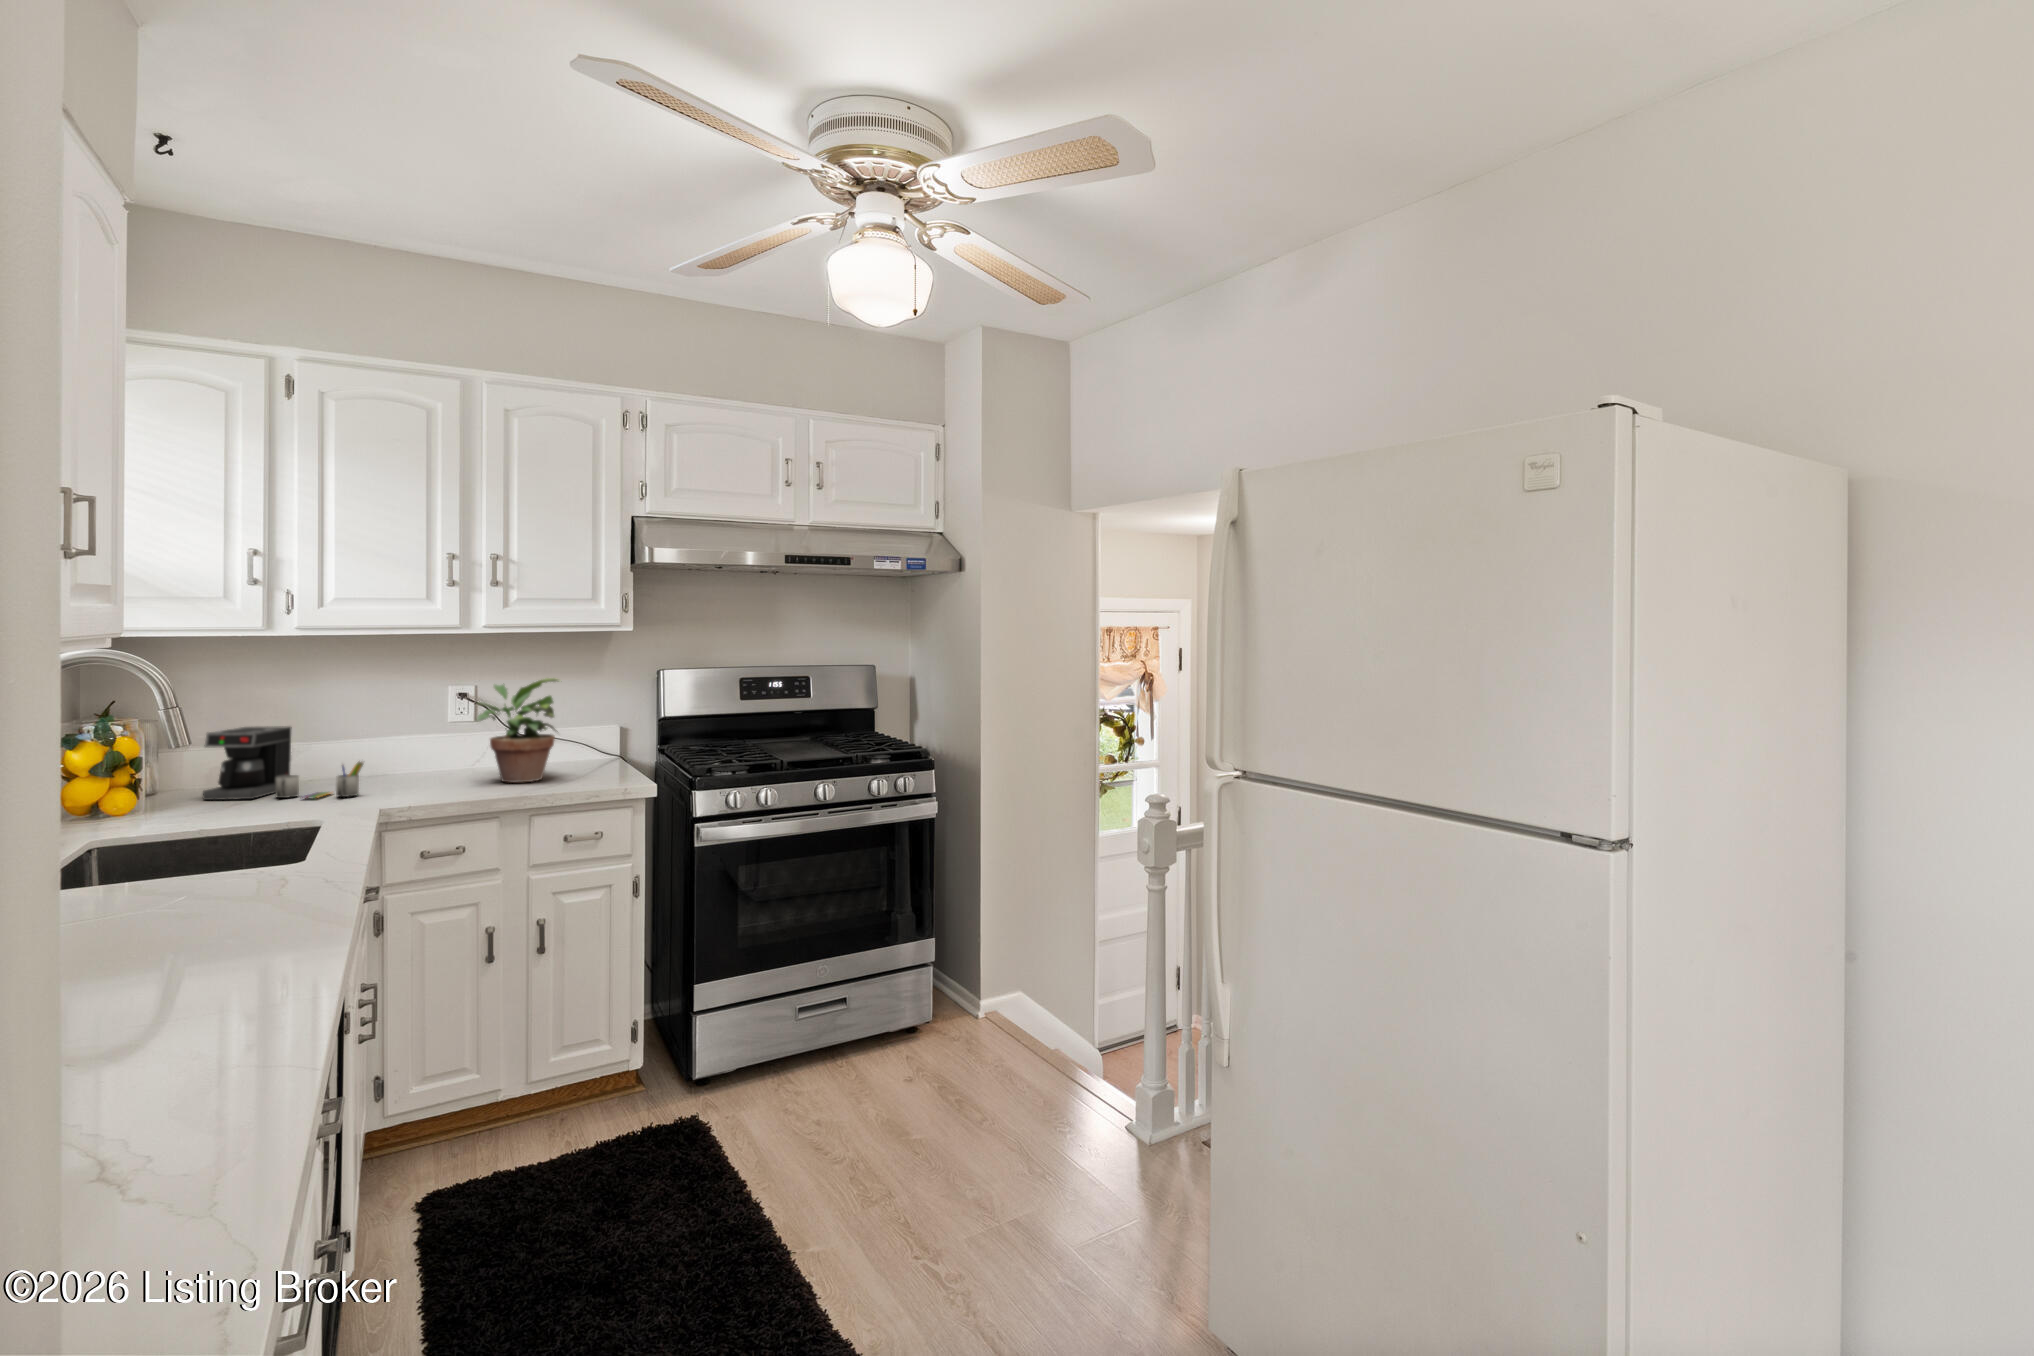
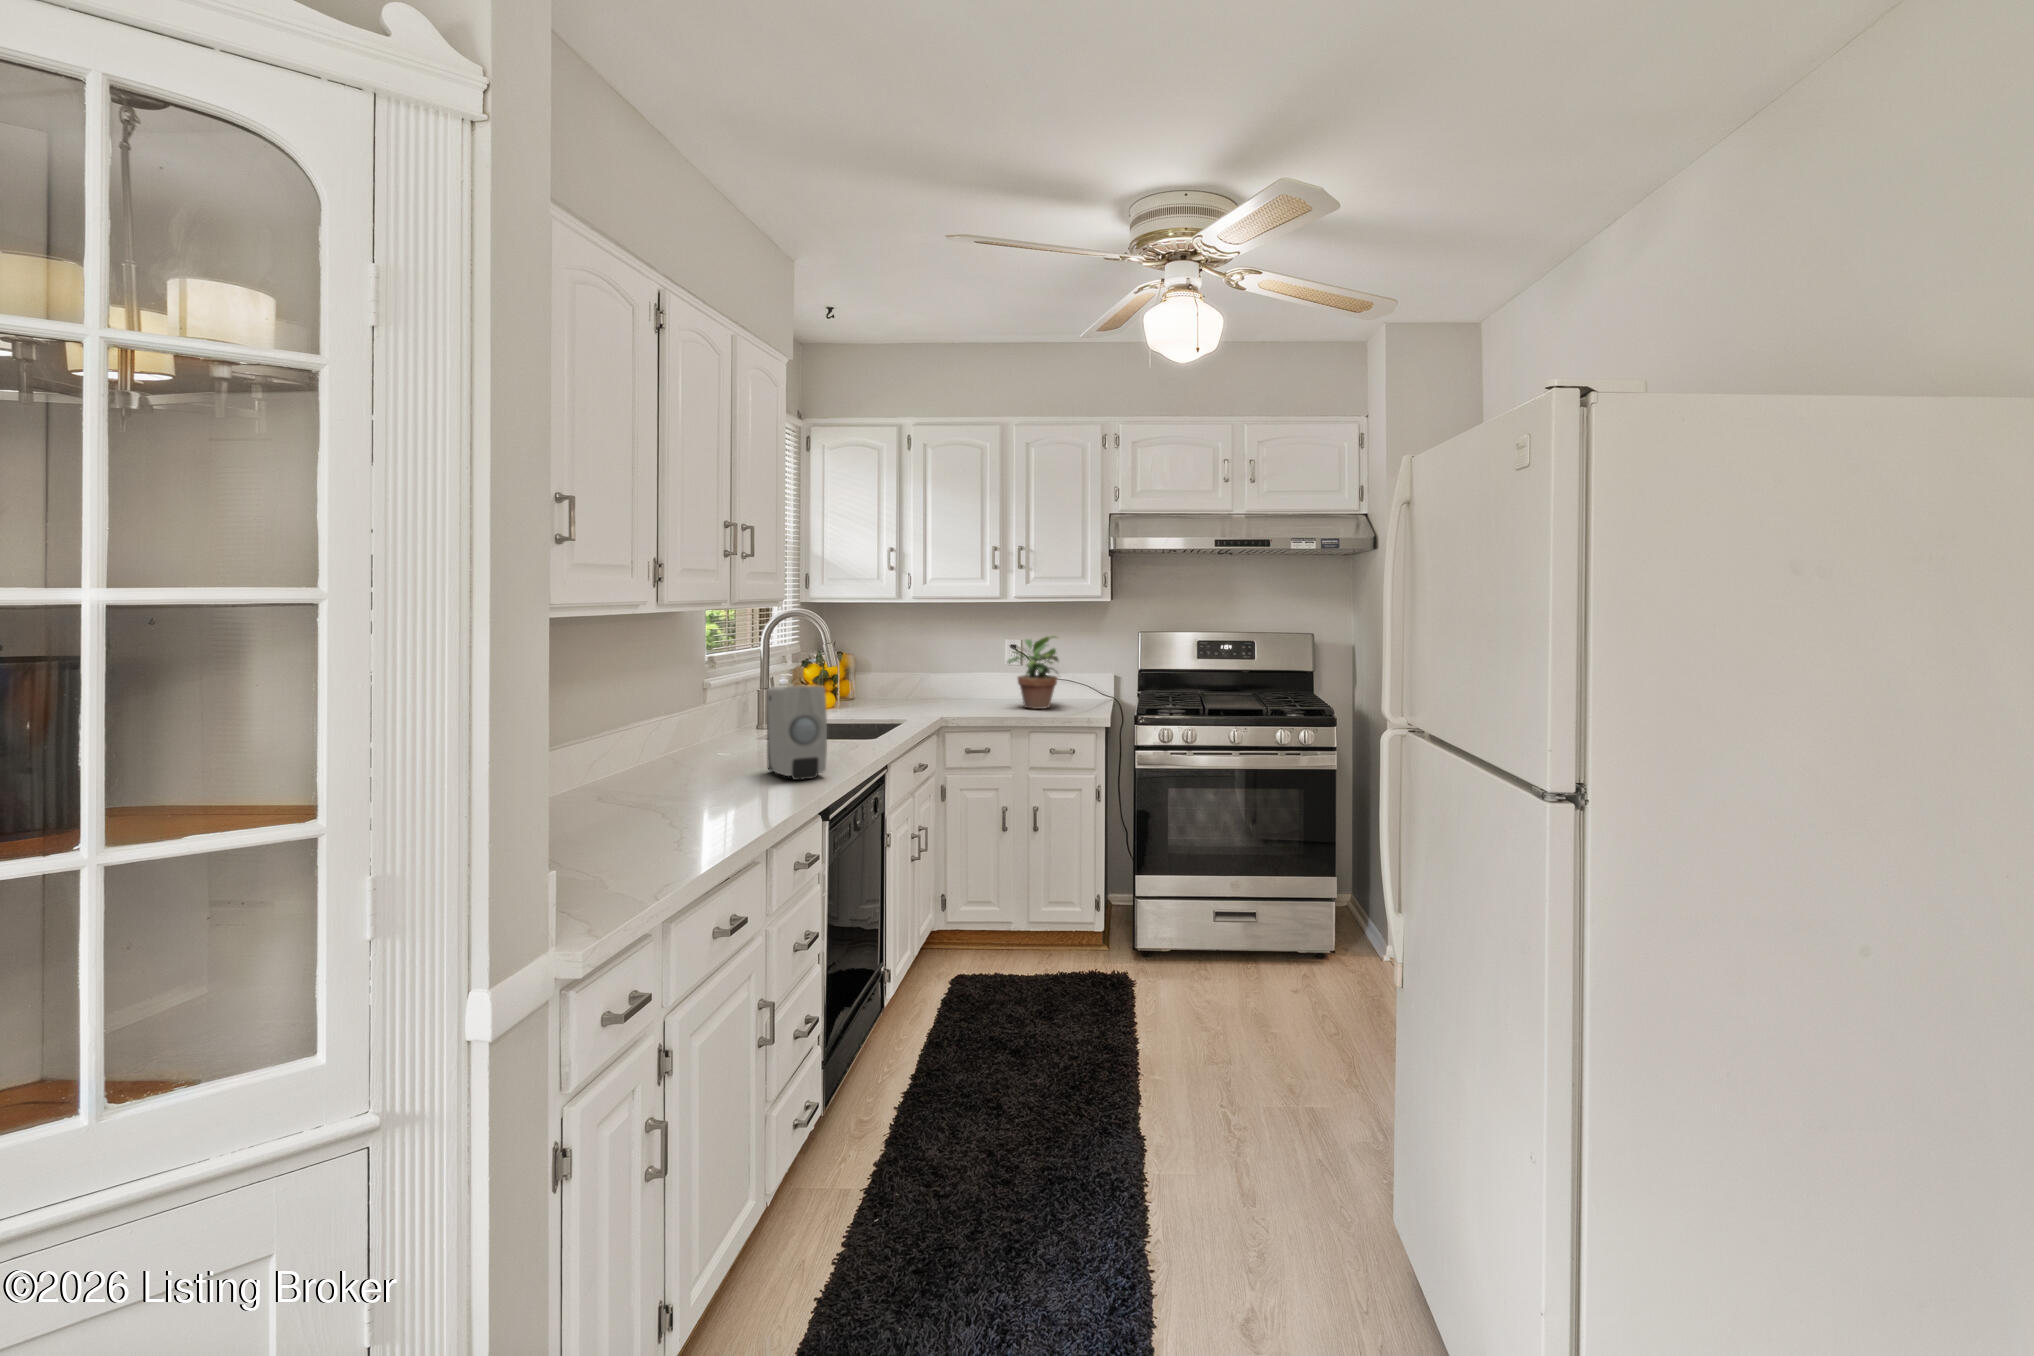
coffee maker: present [203,726,363,800] -> none [868,660,944,708]
soap dispenser: none [133,782,288,955] -> present [767,685,827,780]

